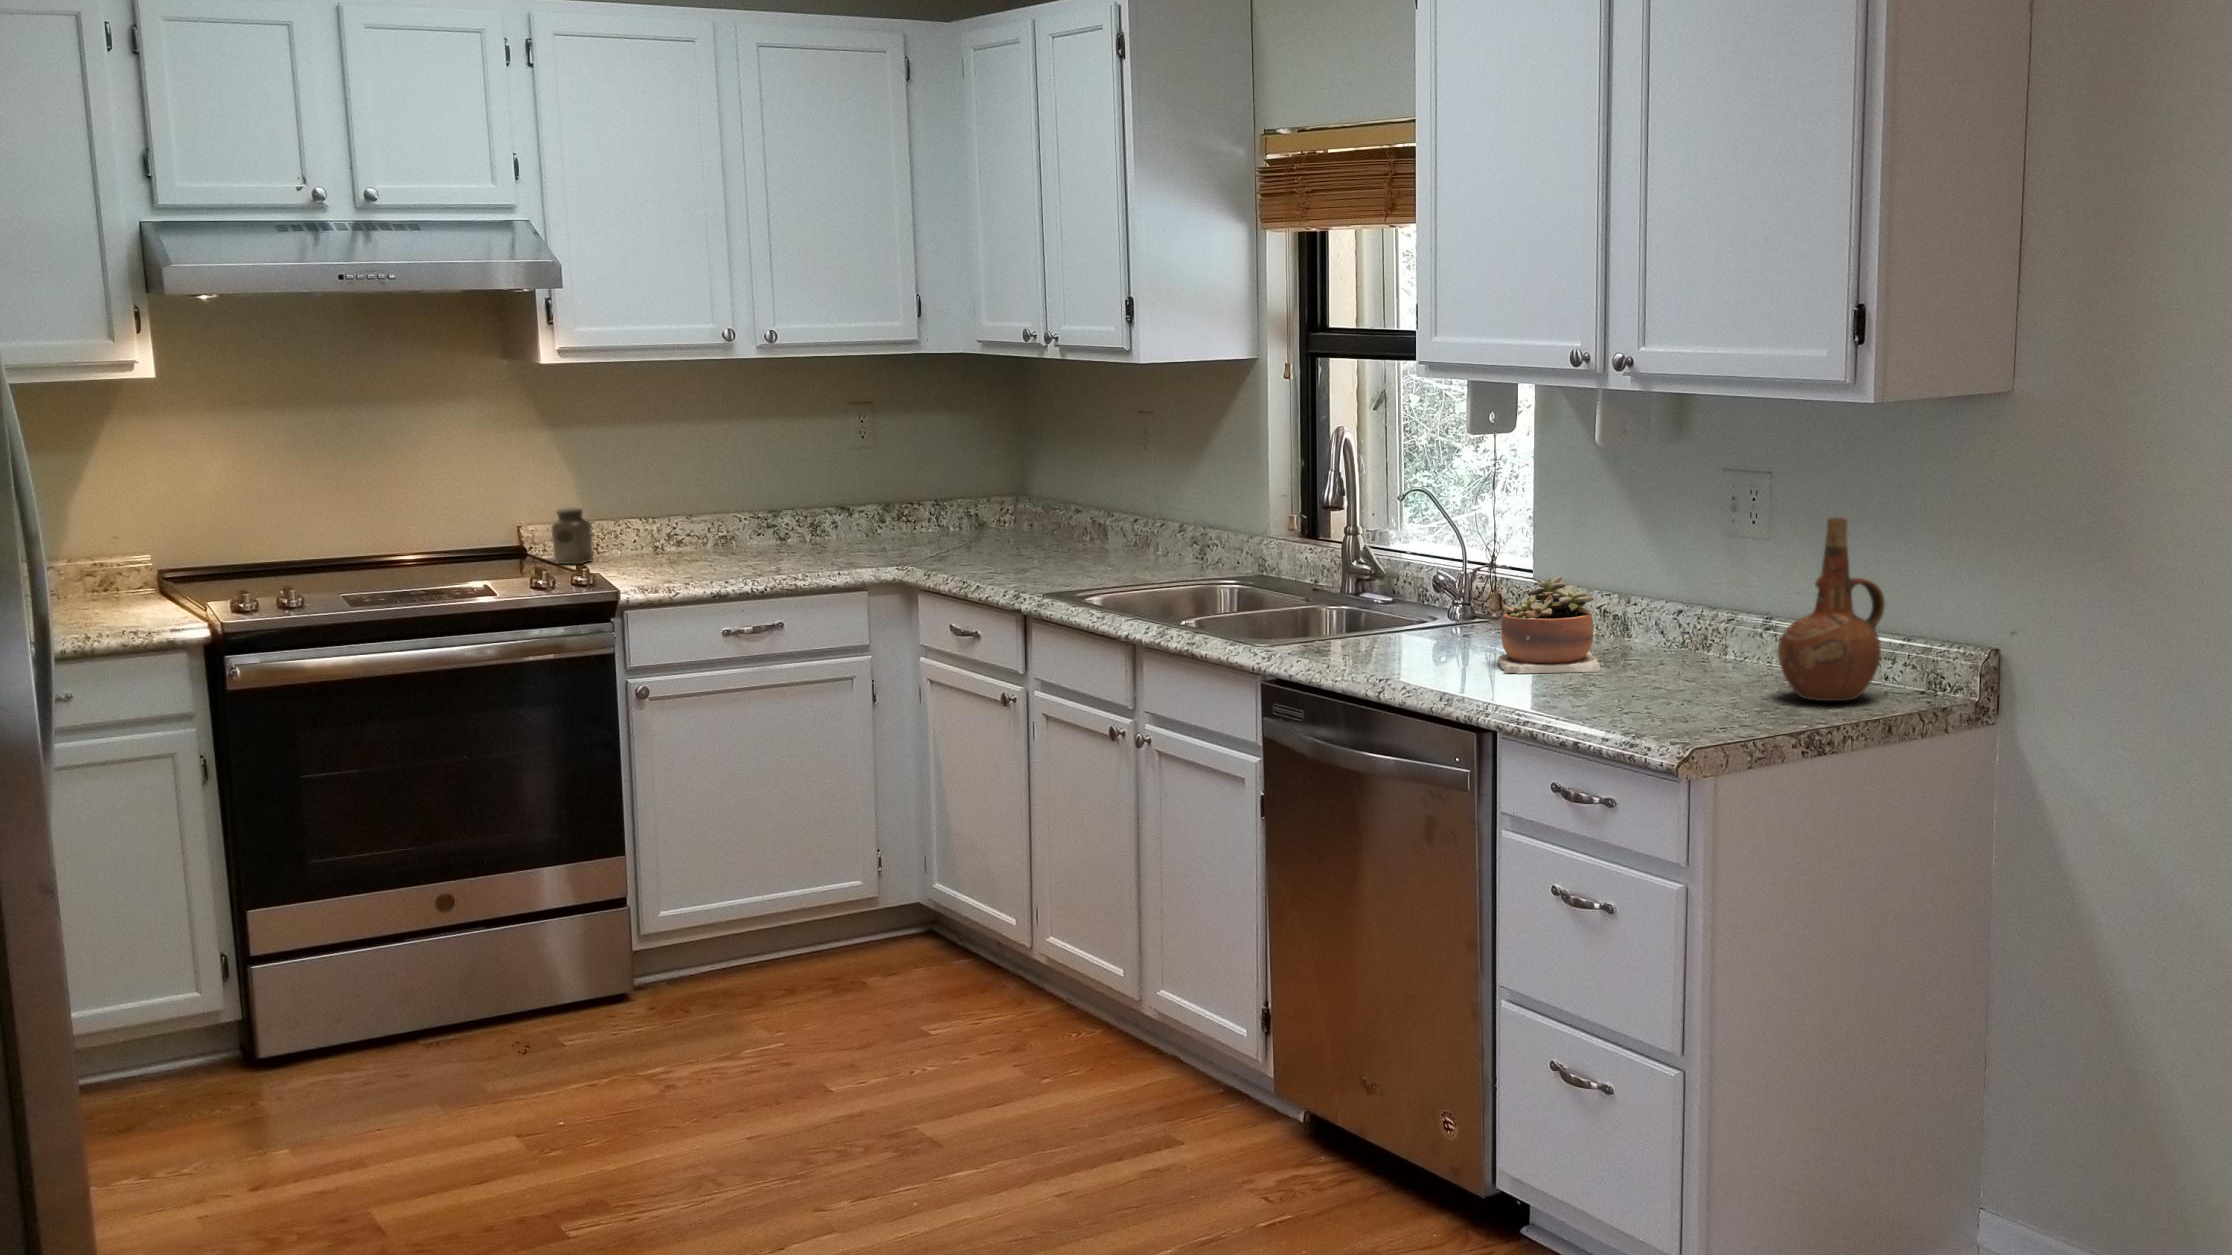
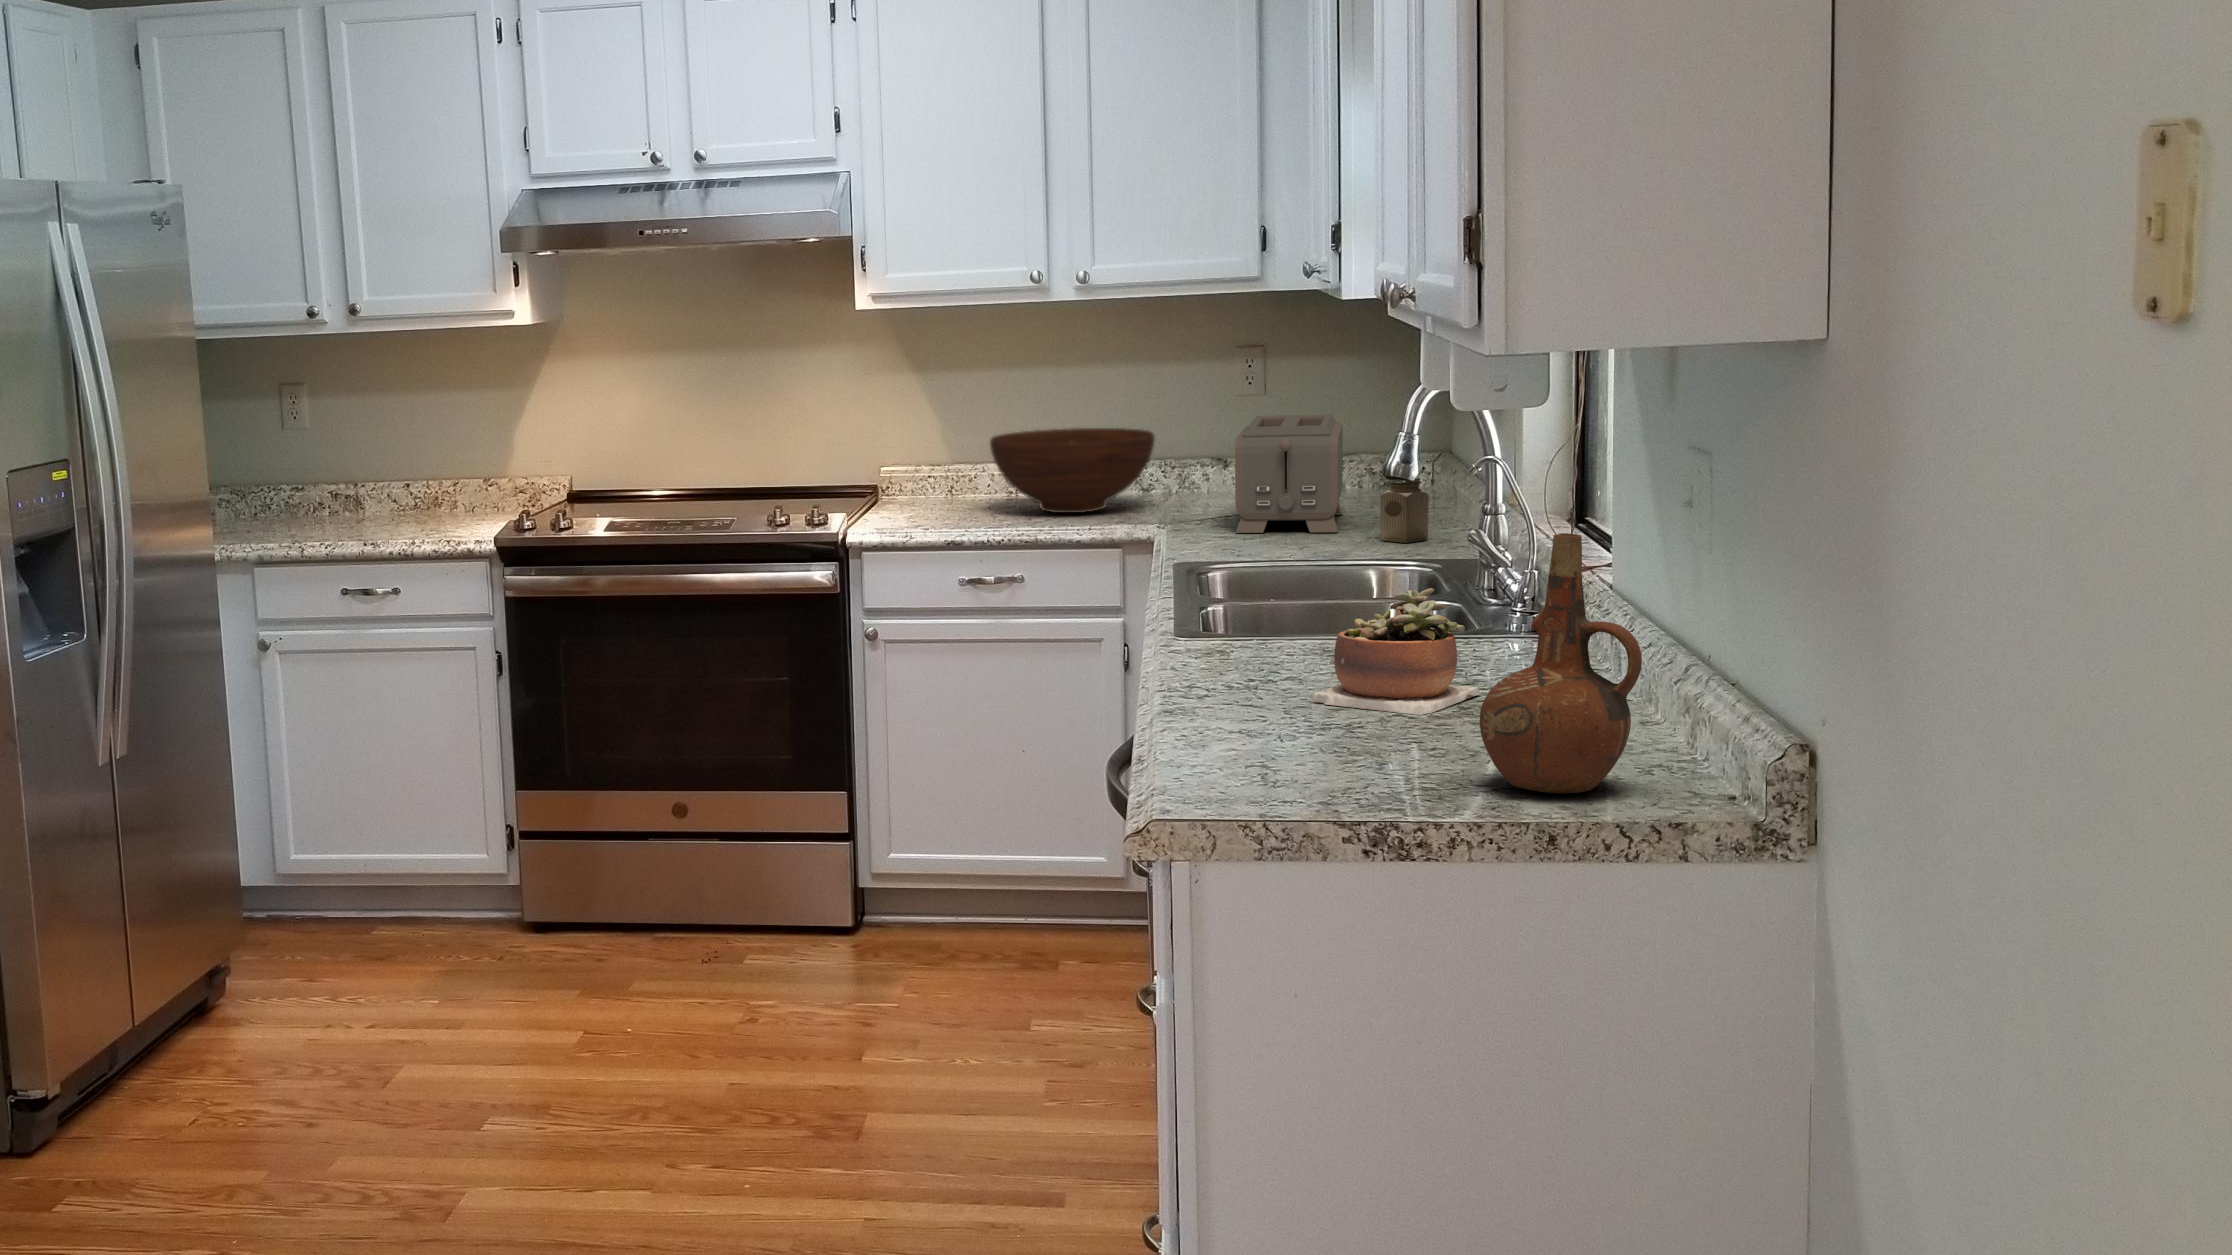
toaster: none [930,456,1063,567] -> present [1235,414,1343,533]
fruit bowl: none [673,478,836,563] -> present [990,428,1155,513]
salt shaker: present [551,507,593,564] -> present [1381,477,1429,543]

